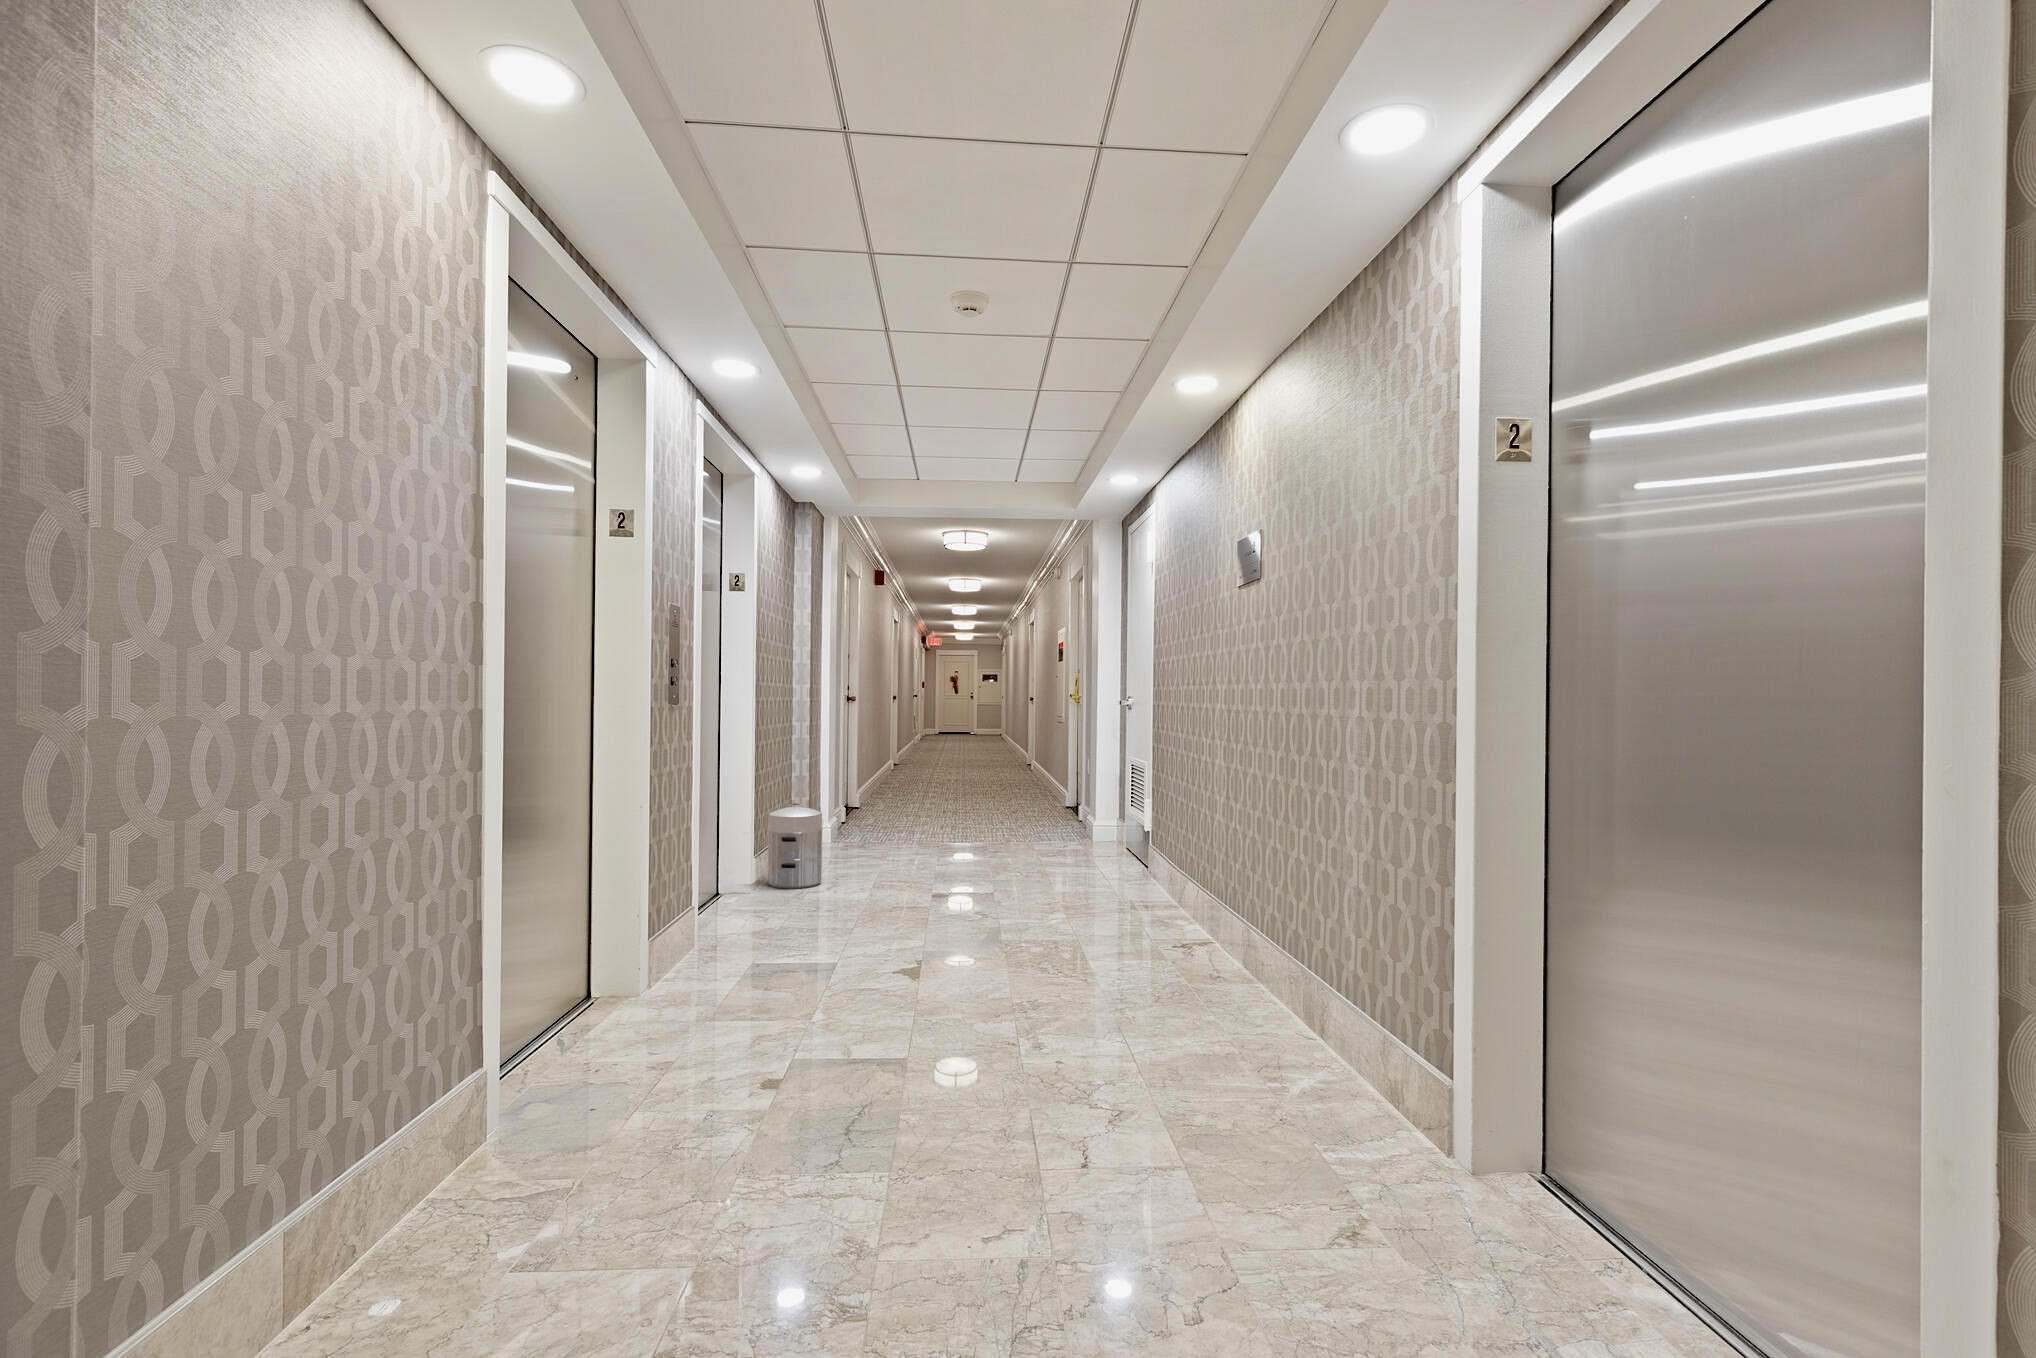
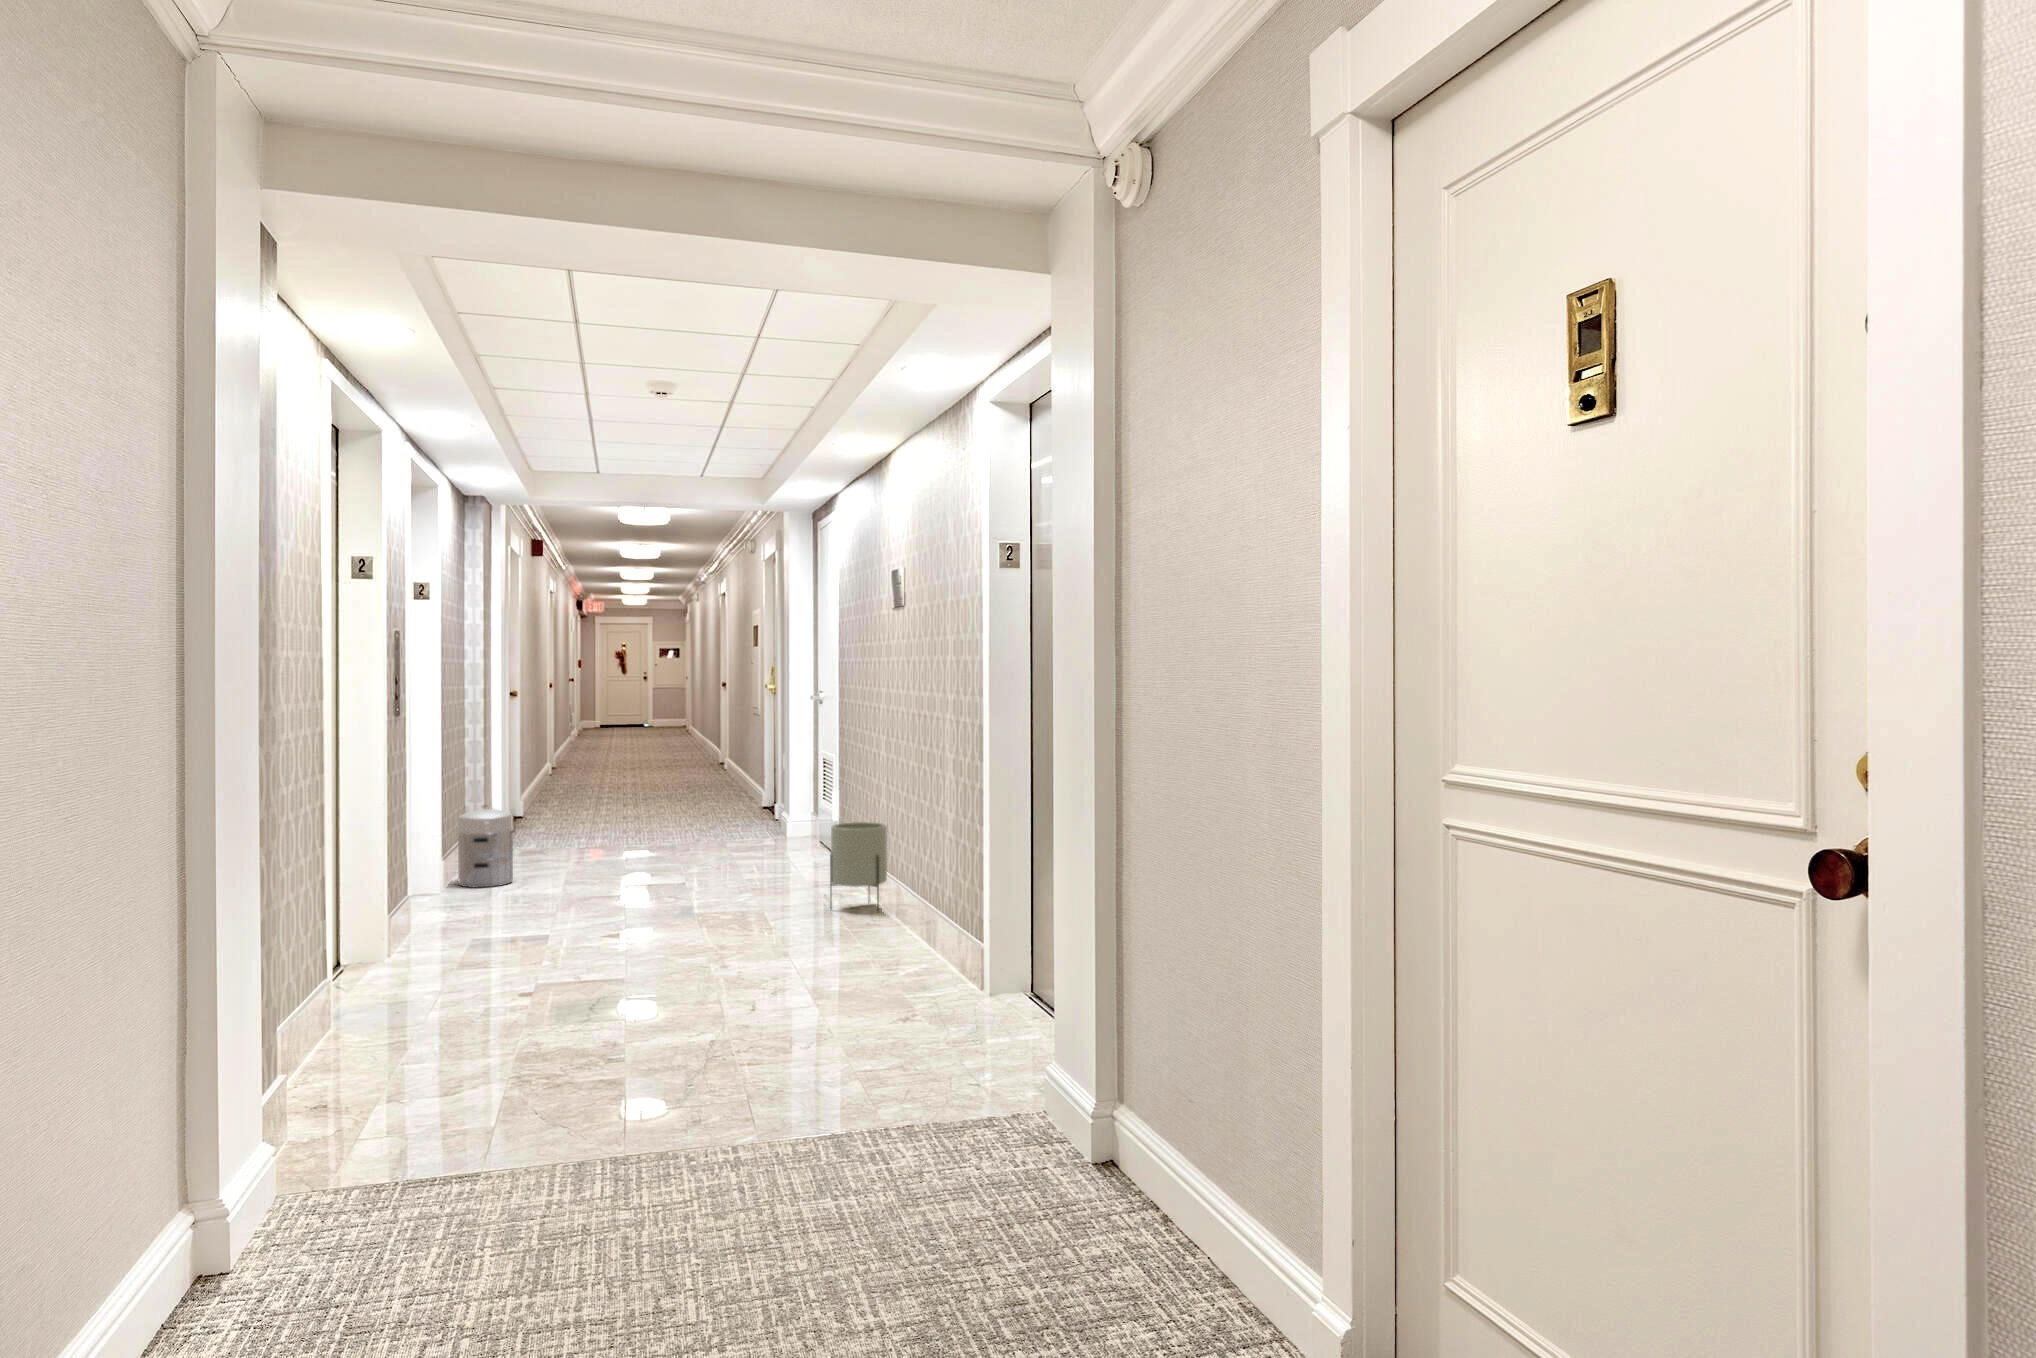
planter: none [1159,842,1228,955] -> present [830,822,887,911]

